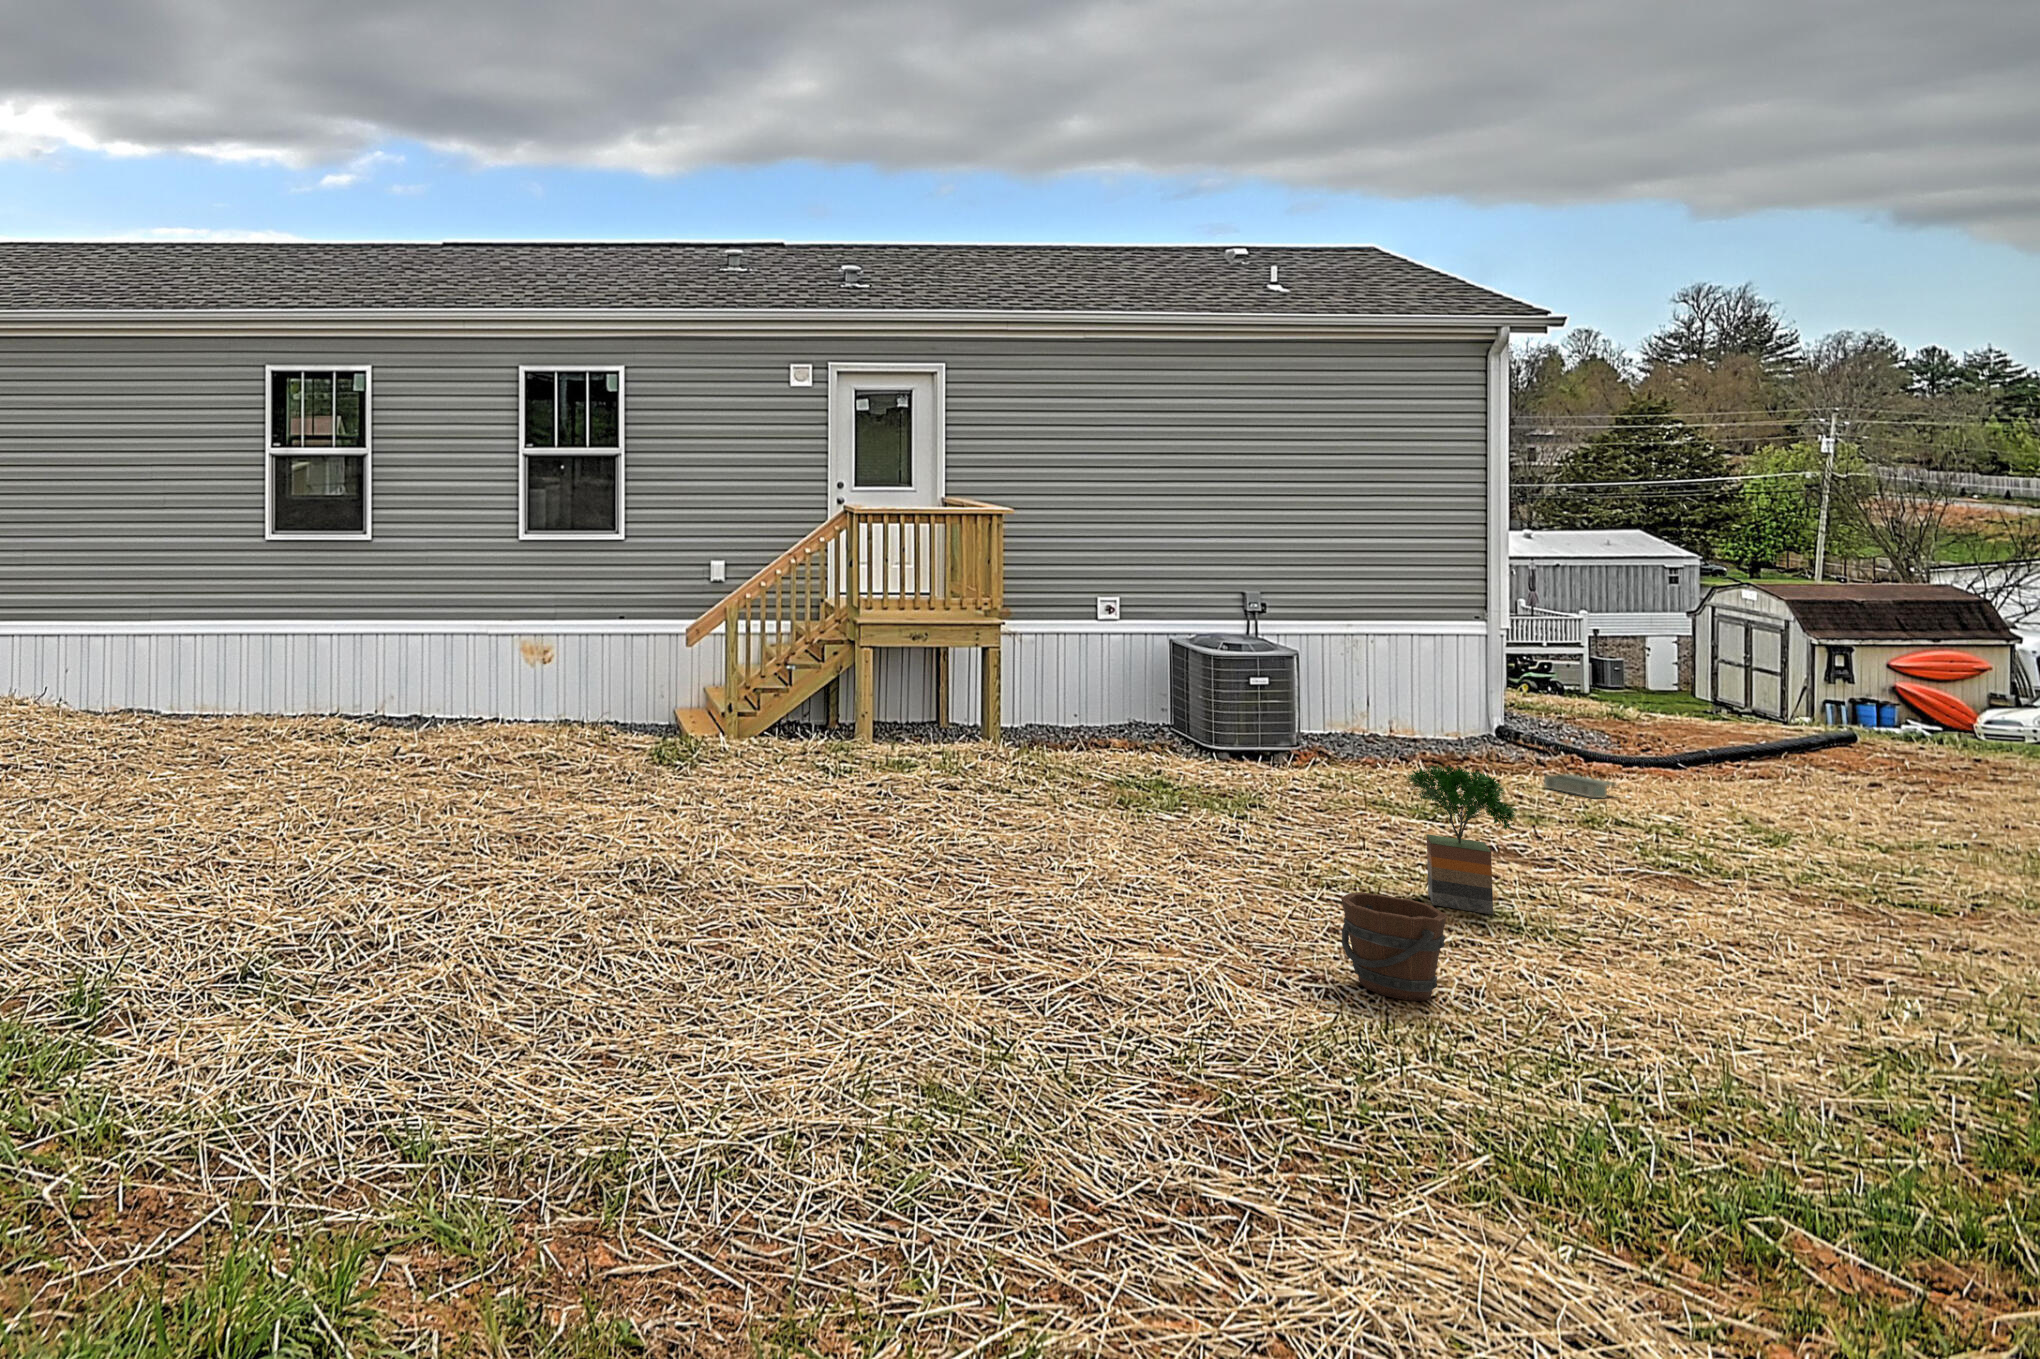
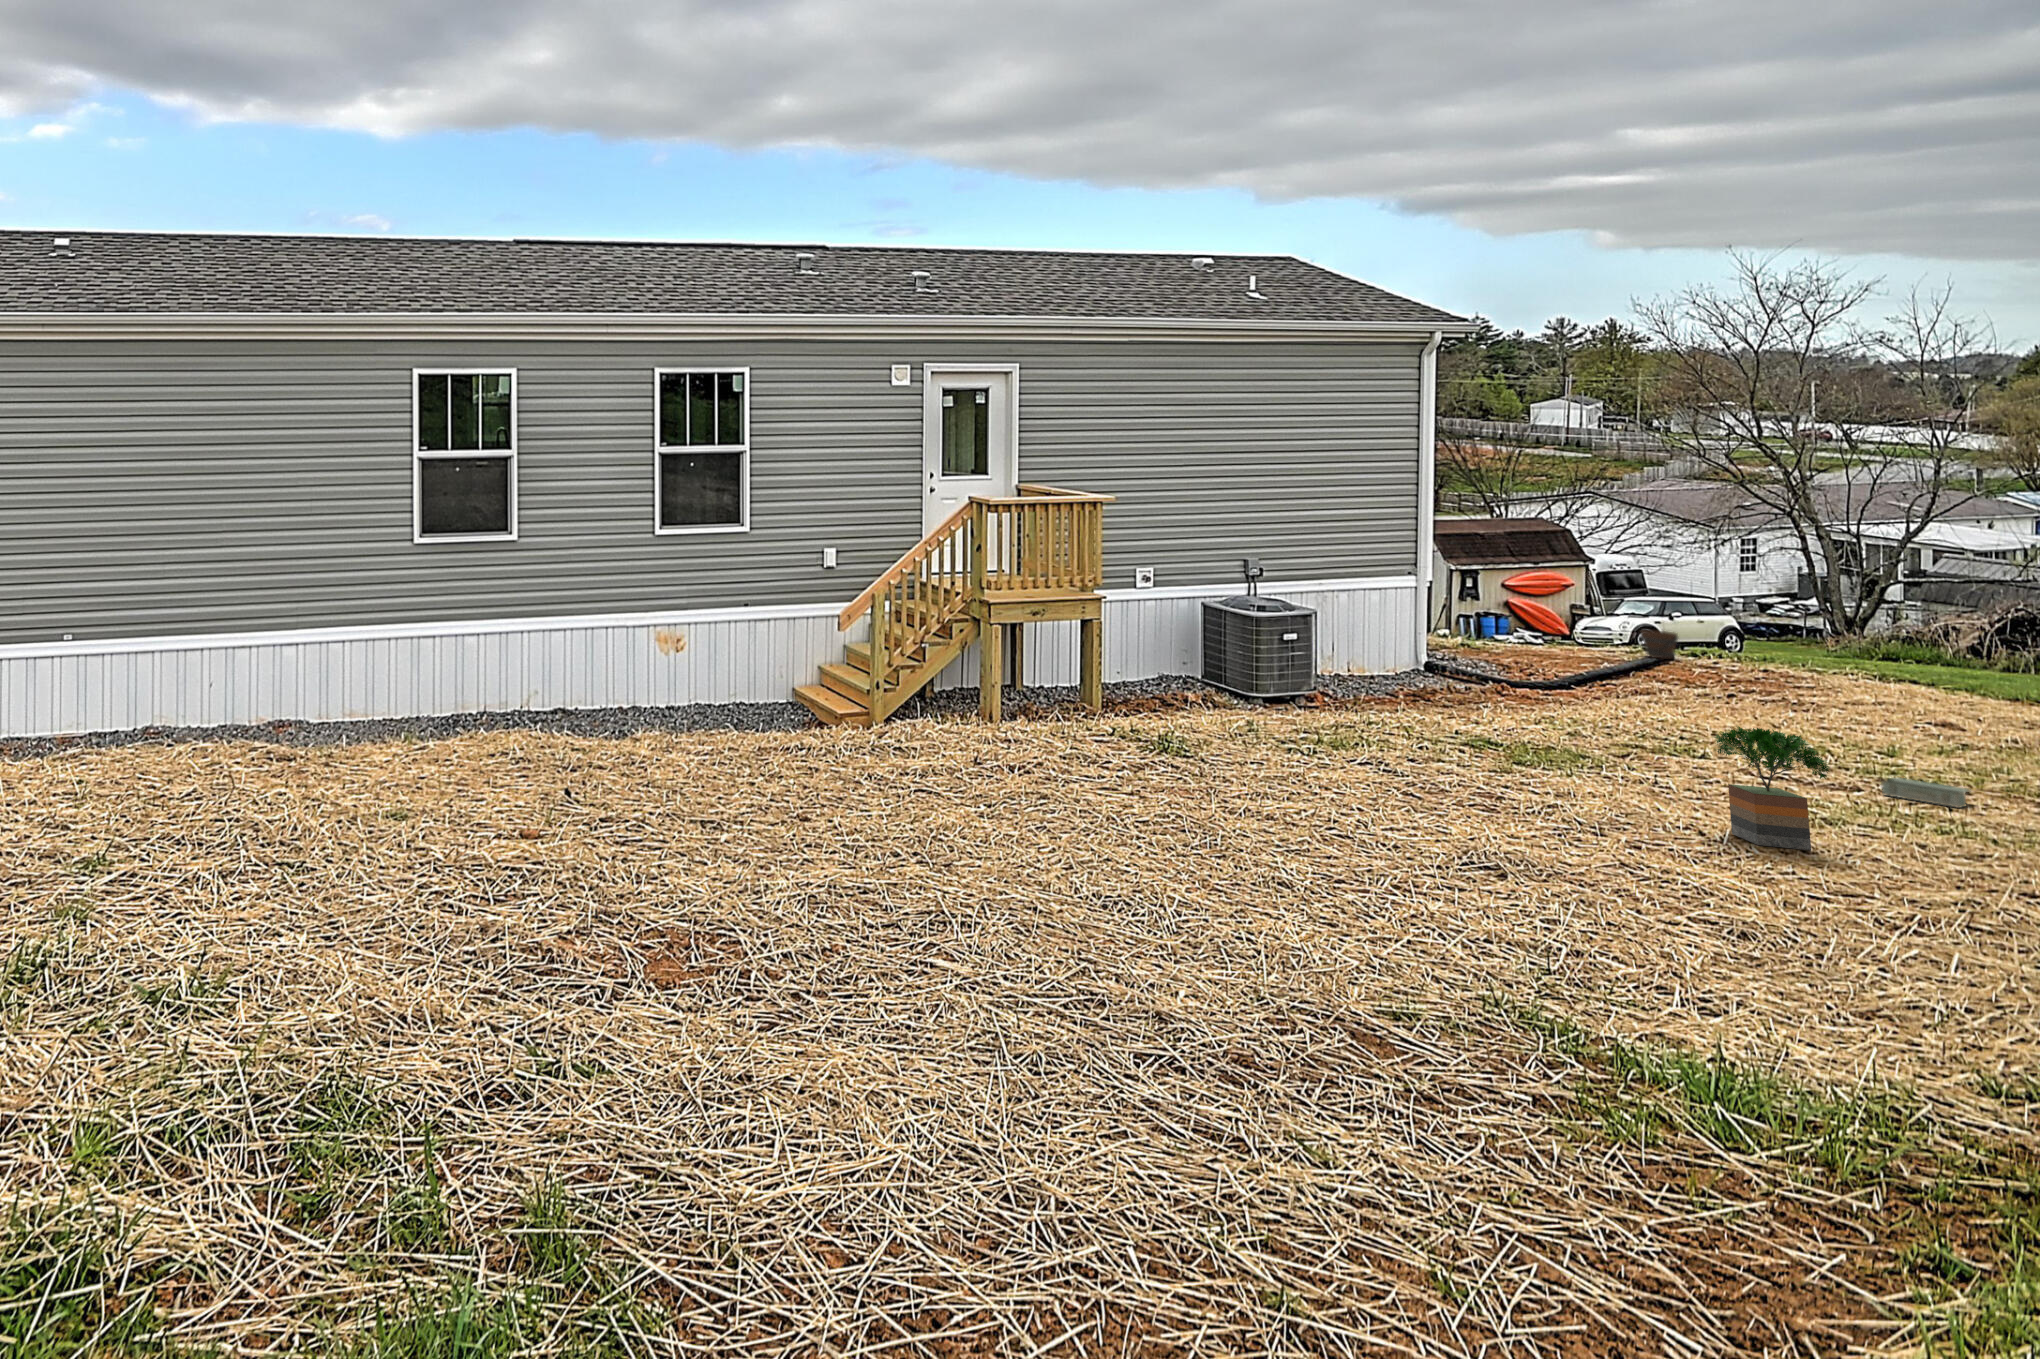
toolbox: present [1544,774,1615,798] -> present [1881,778,1971,808]
bucket: present [1341,892,1446,1001] -> present [1639,630,1678,659]

